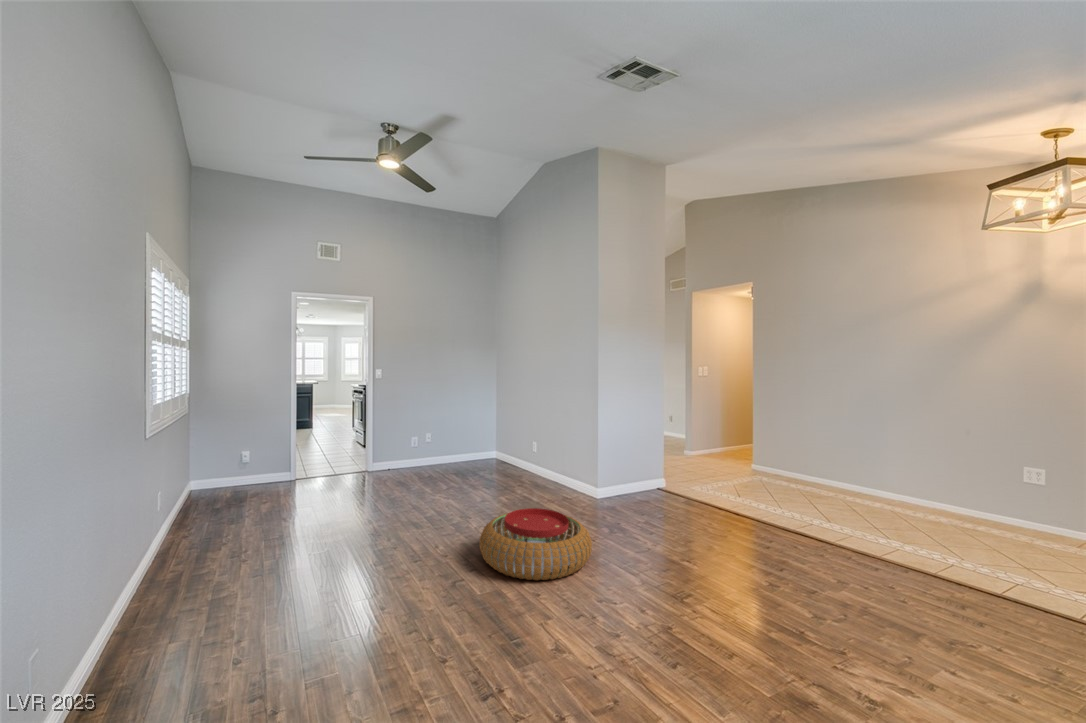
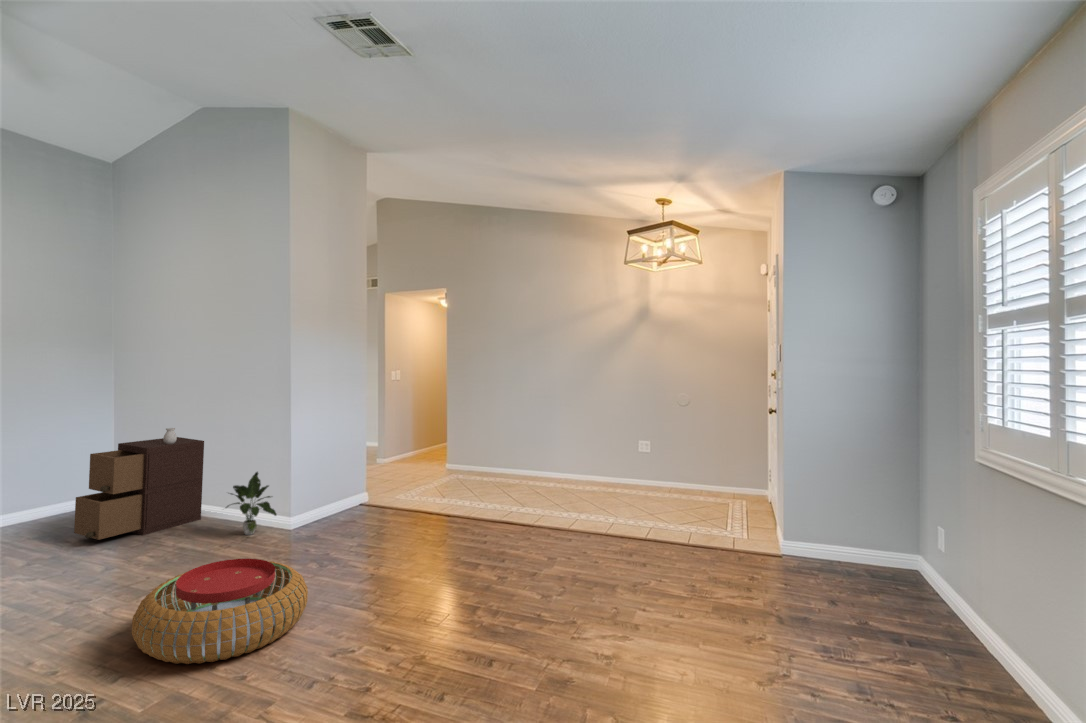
storage cabinet: none [472,409,547,484] -> present [74,428,204,540]
potted plant: none [553,447,590,496] -> present [226,472,277,535]

